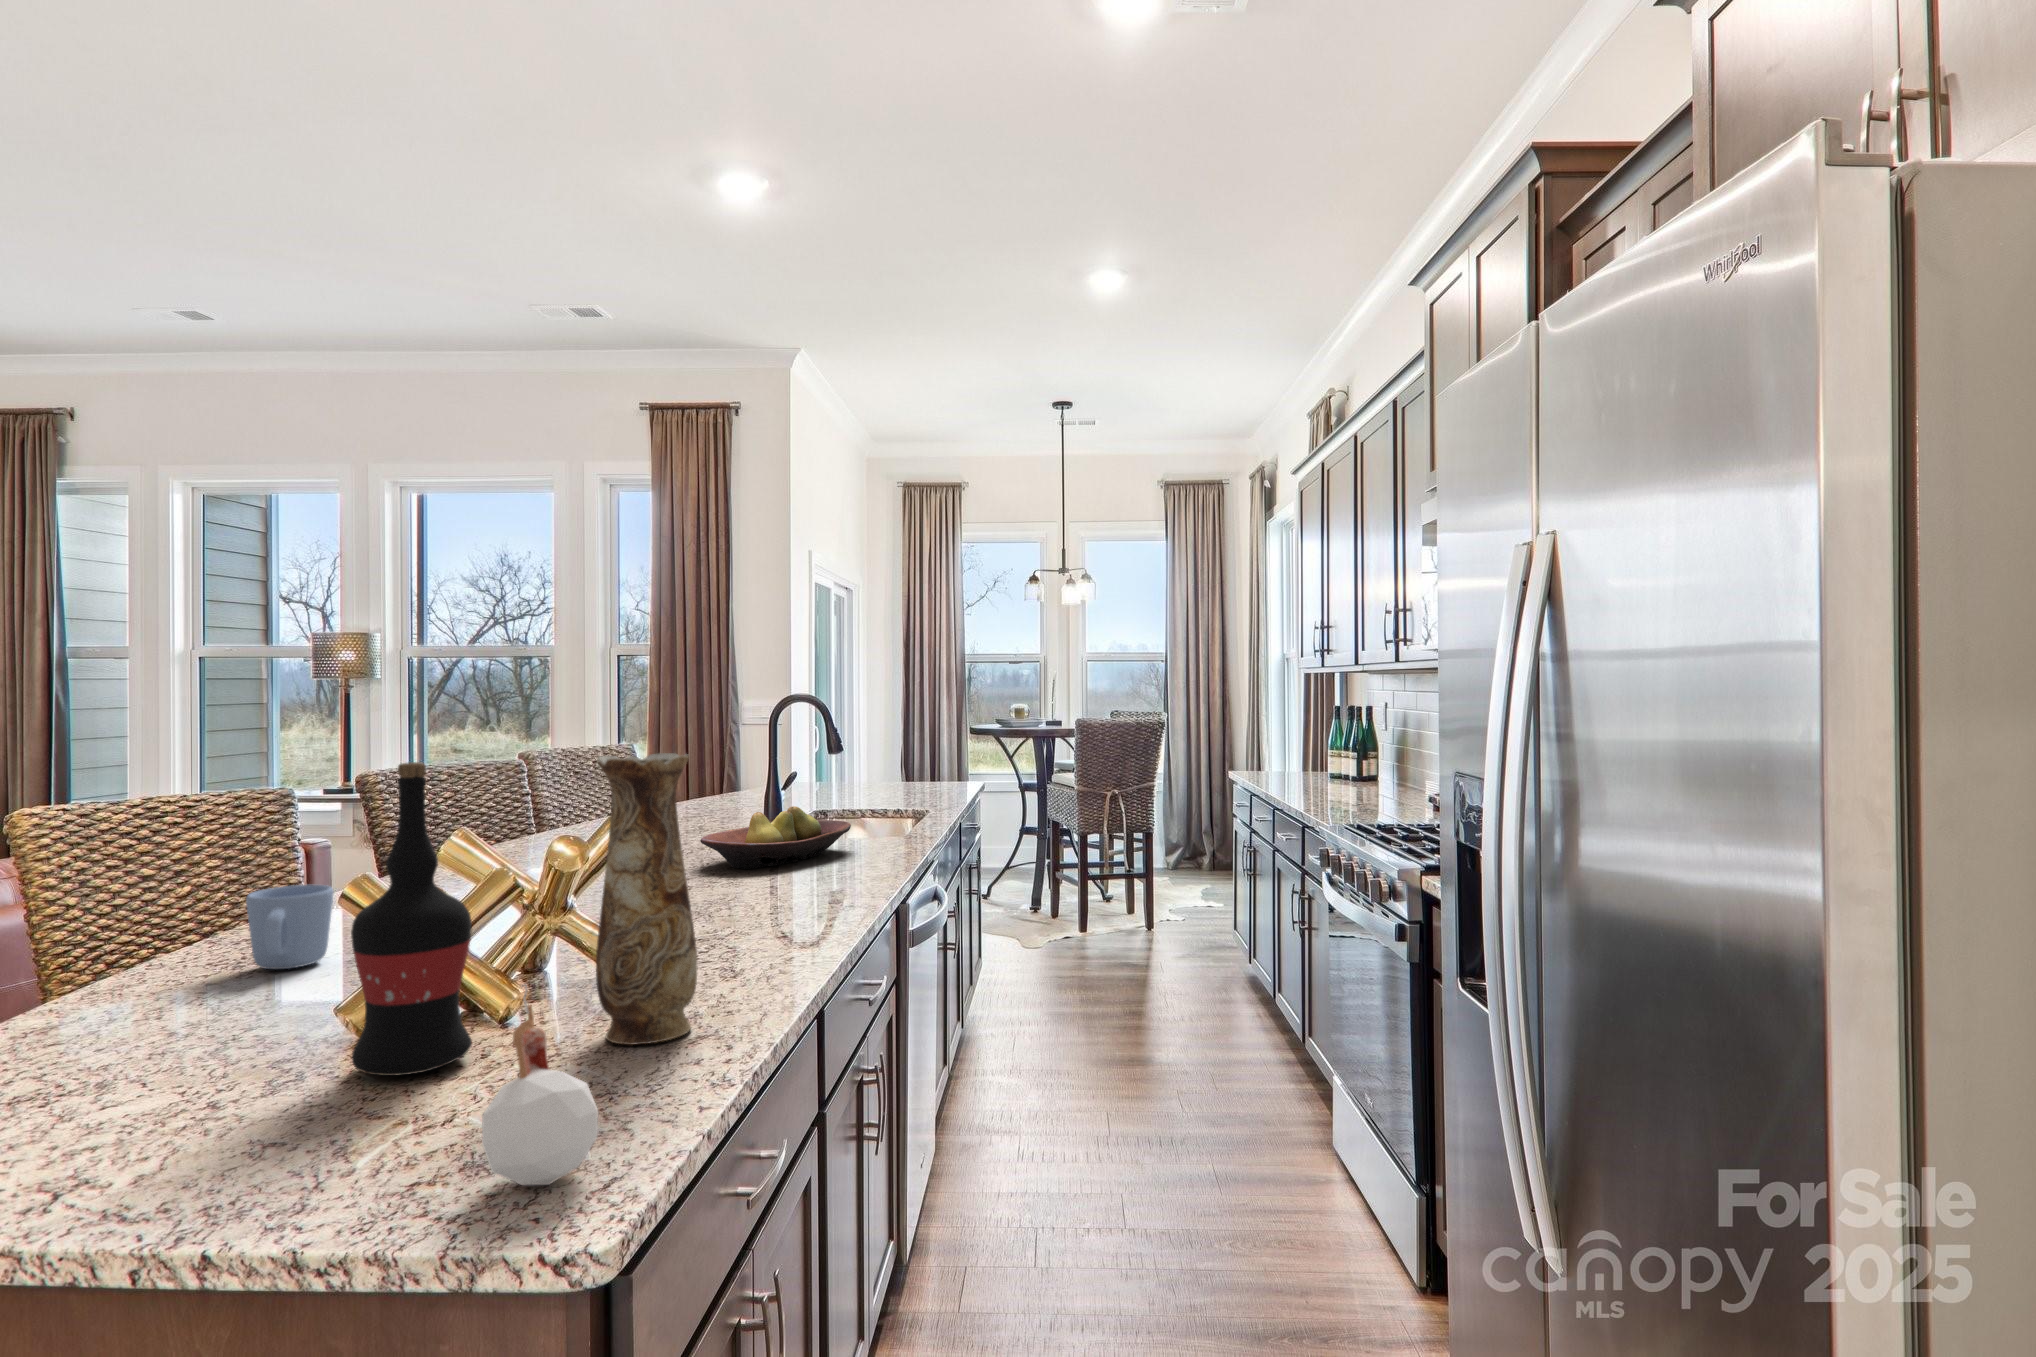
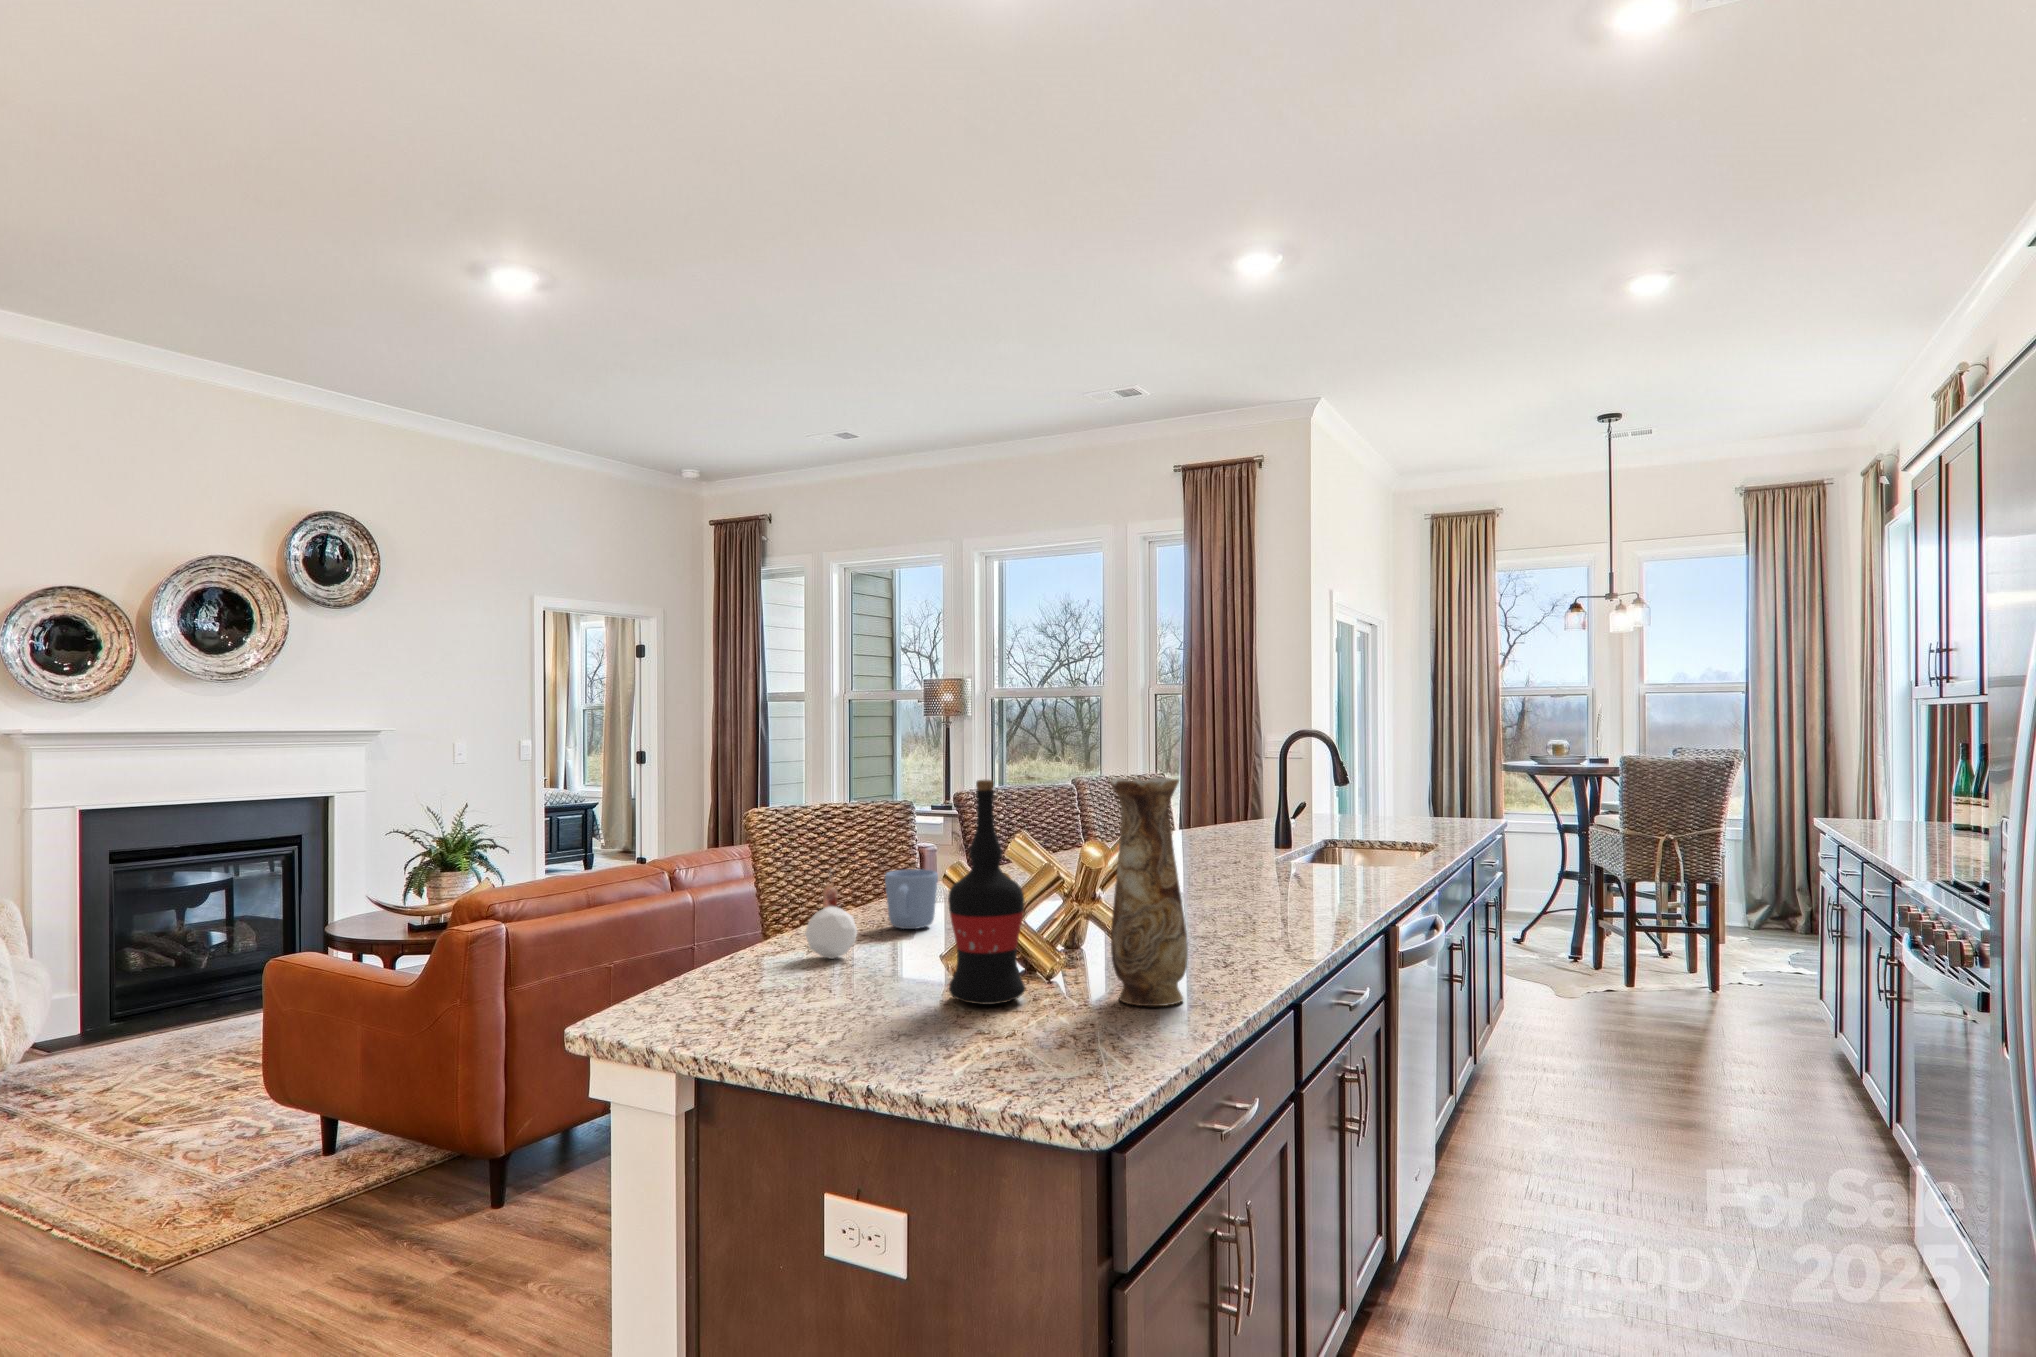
fruit bowl: present [700,806,851,869] -> none [1210,832,1348,885]
candle: present [482,984,598,1185] -> present [806,878,857,959]

